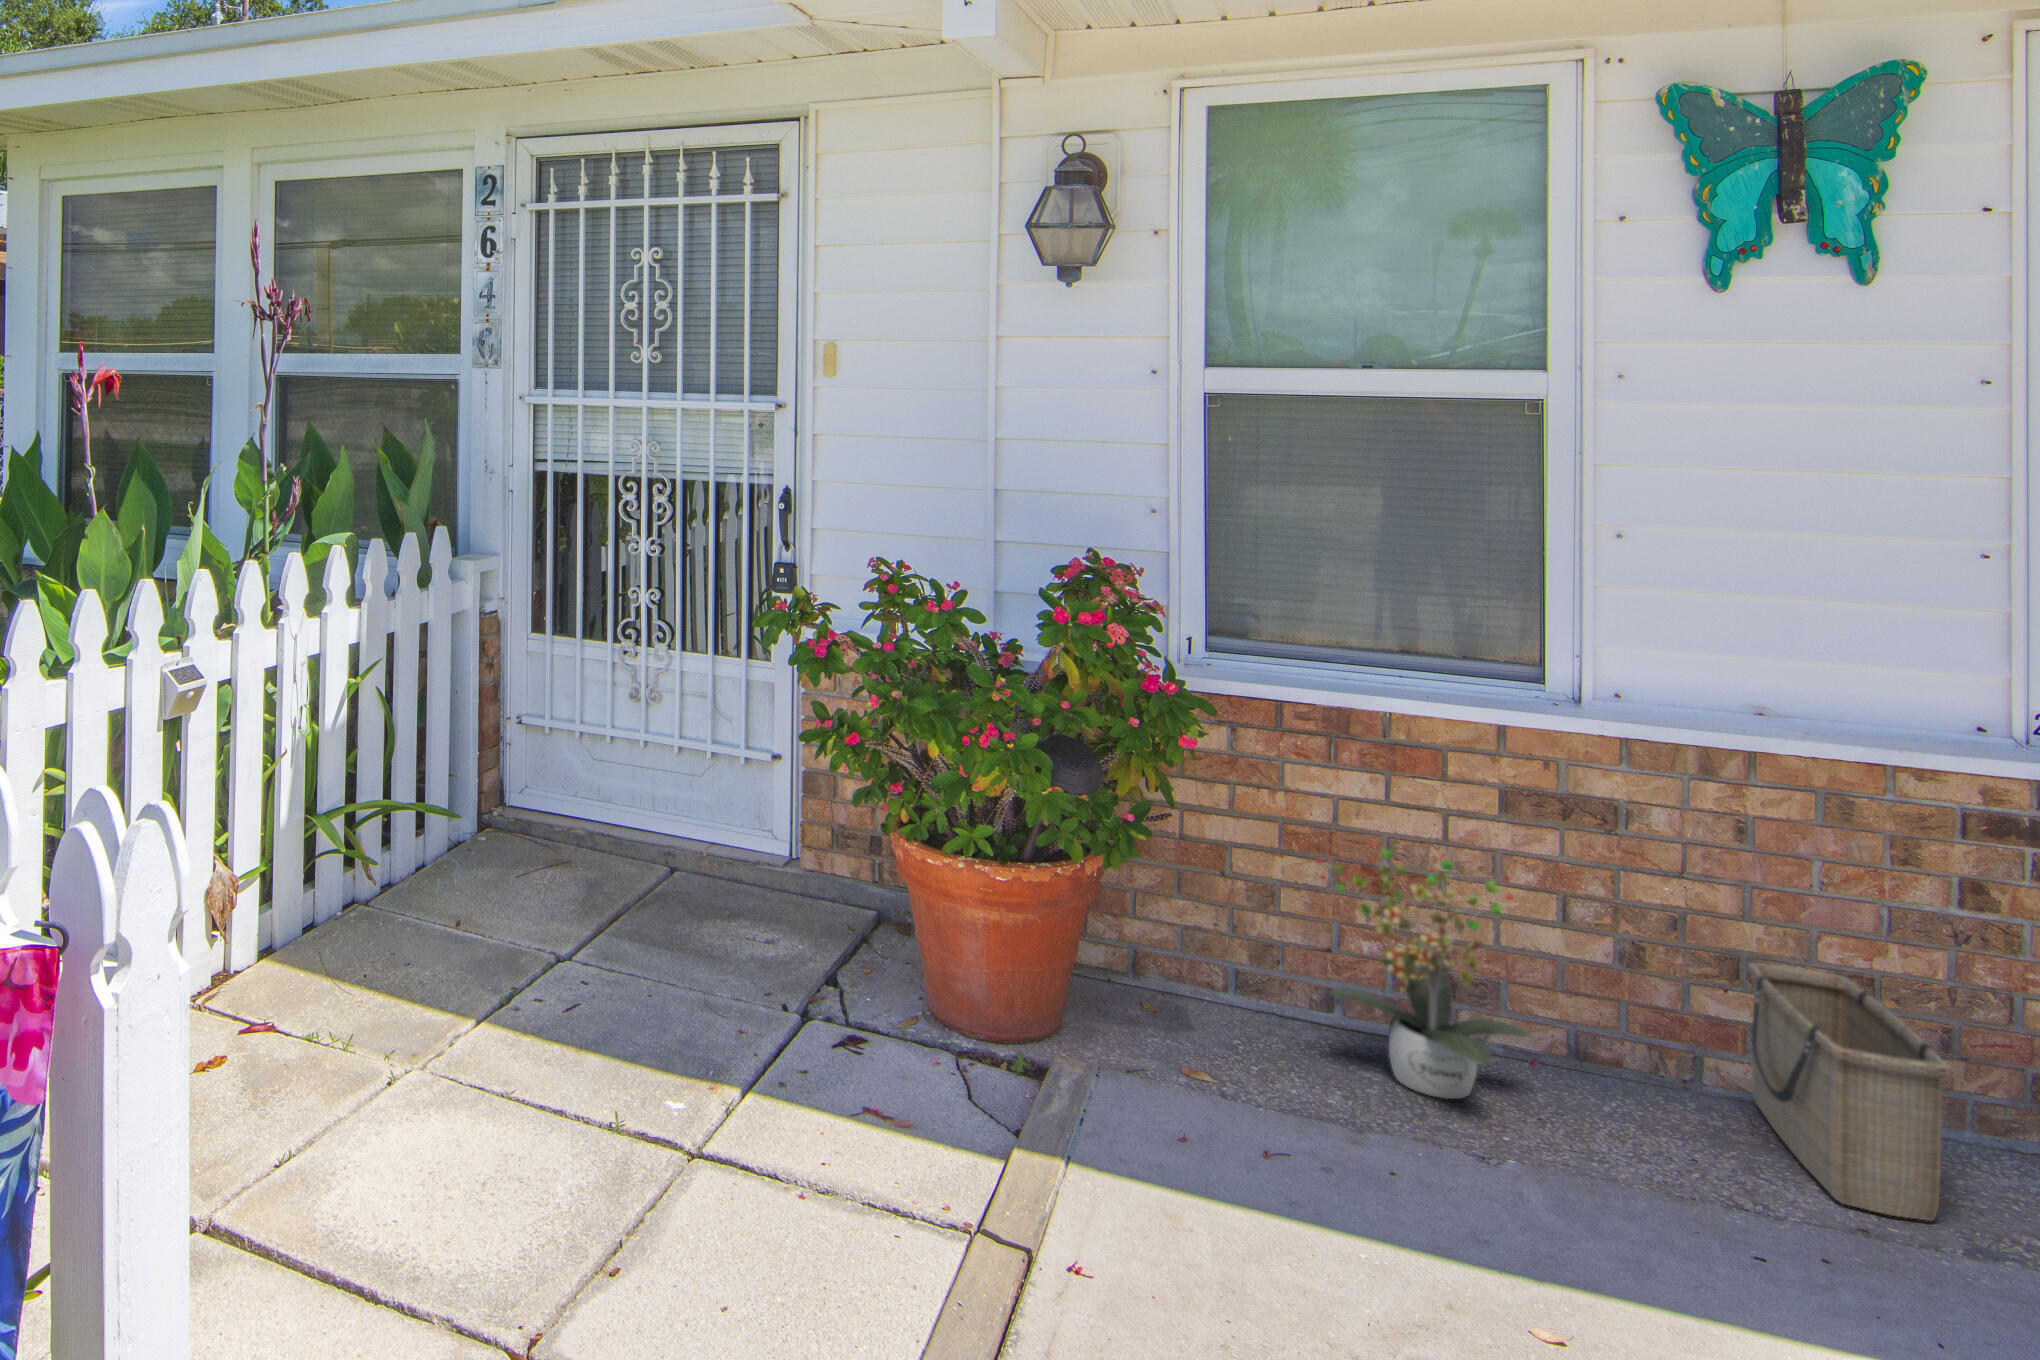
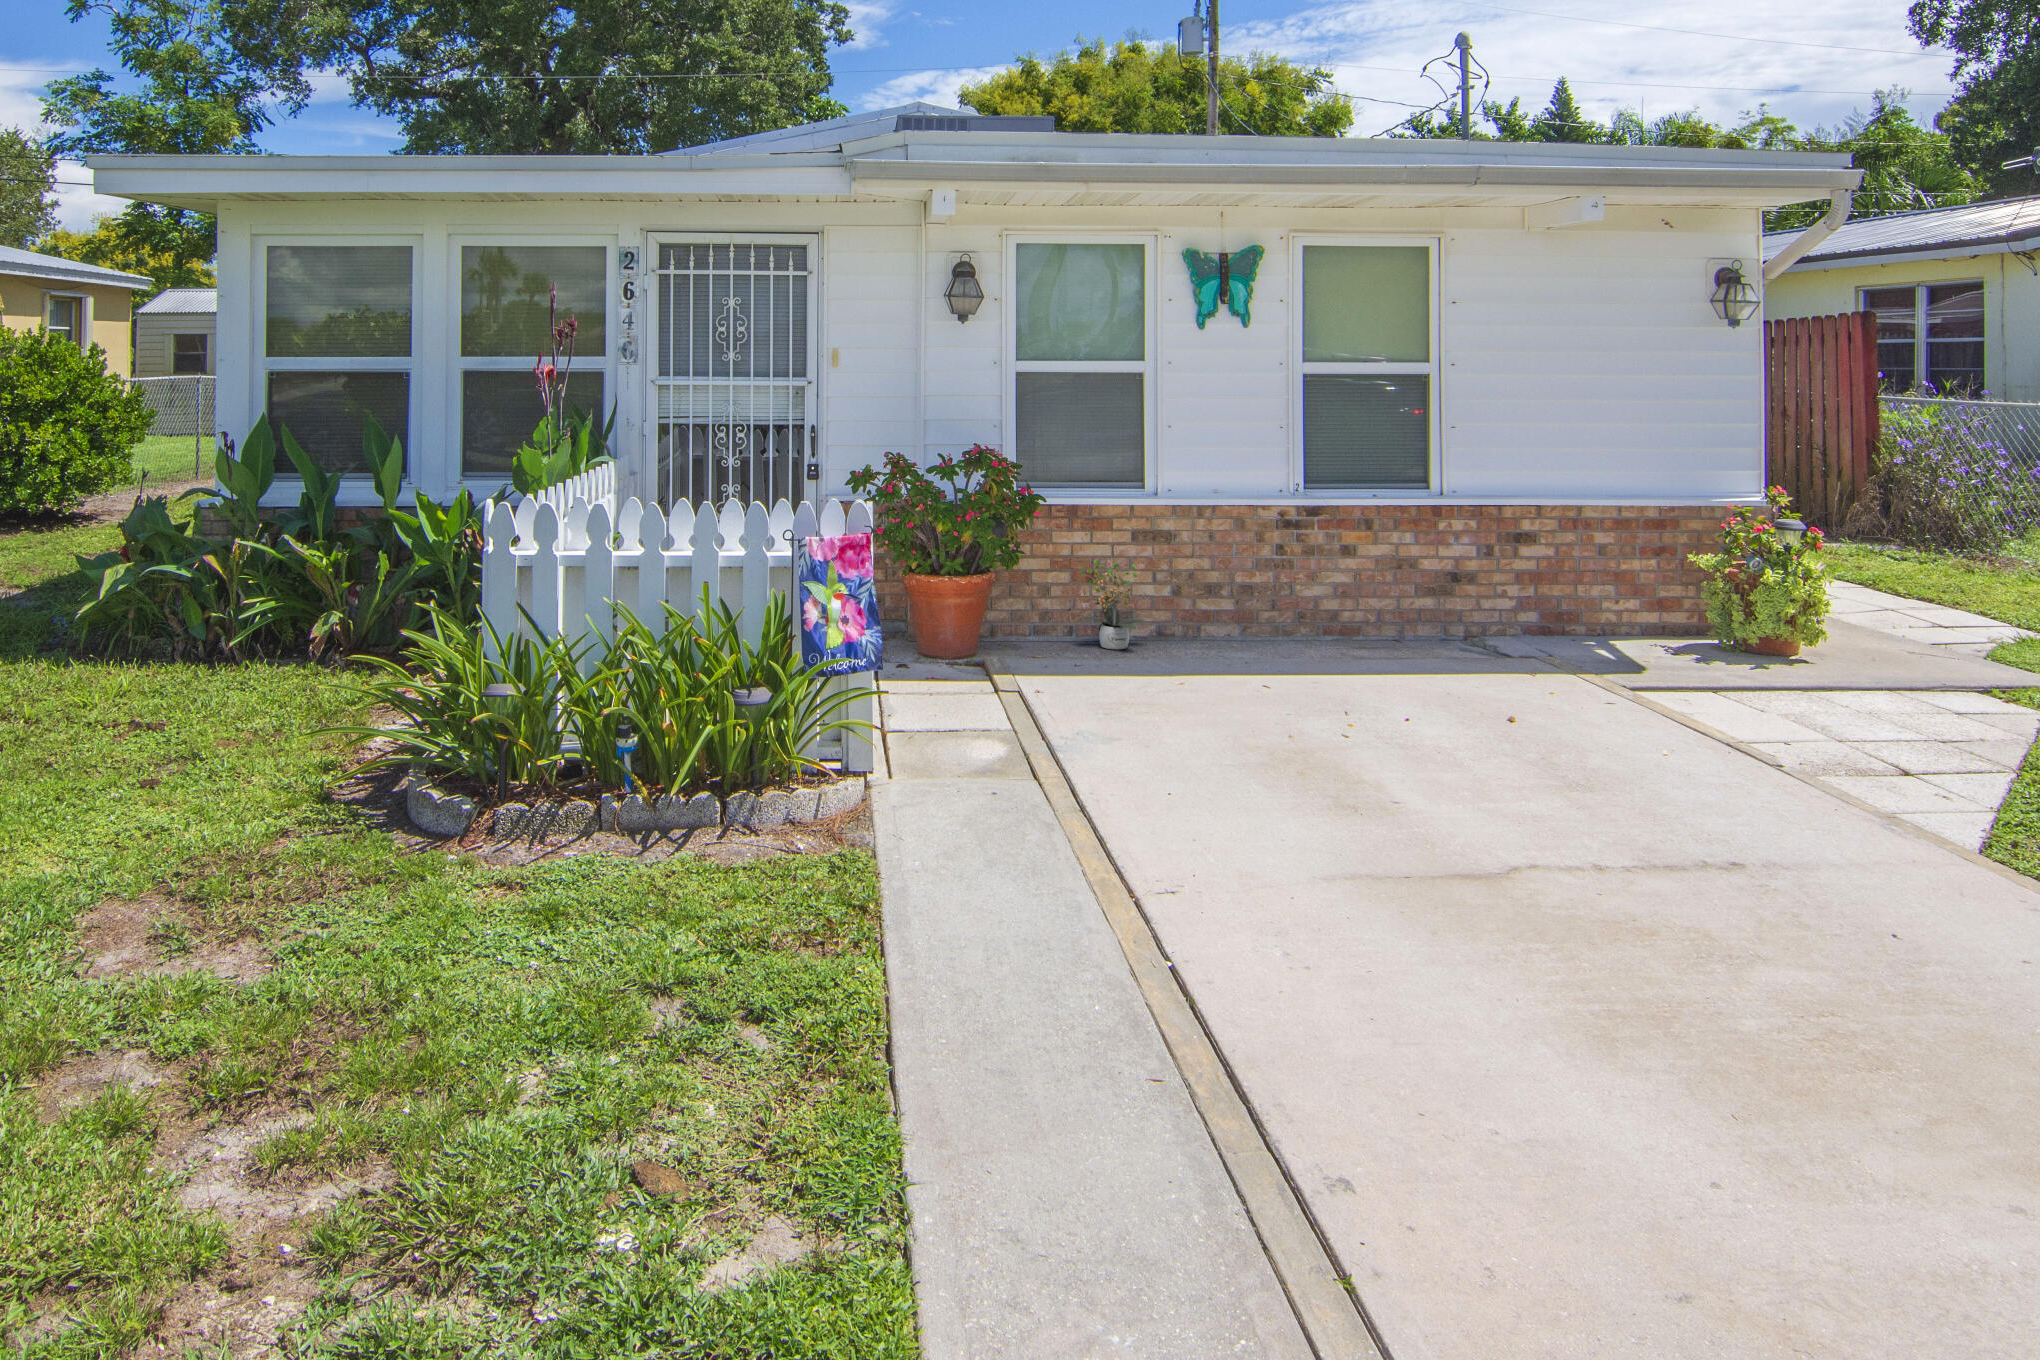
basket: present [1748,962,1950,1221] -> none [1212,586,1268,655]

